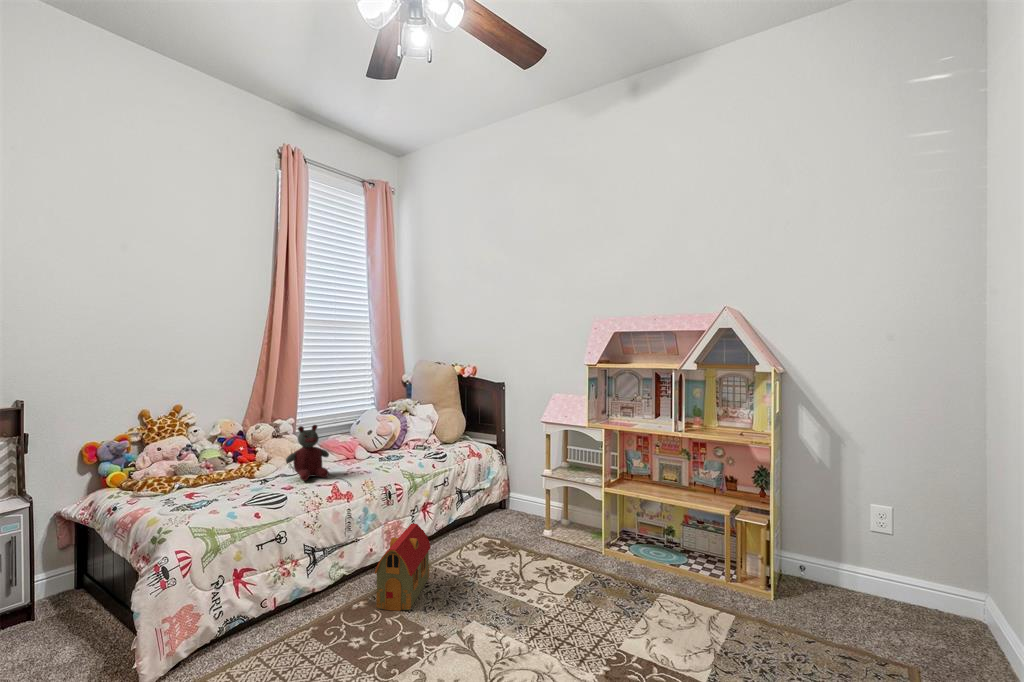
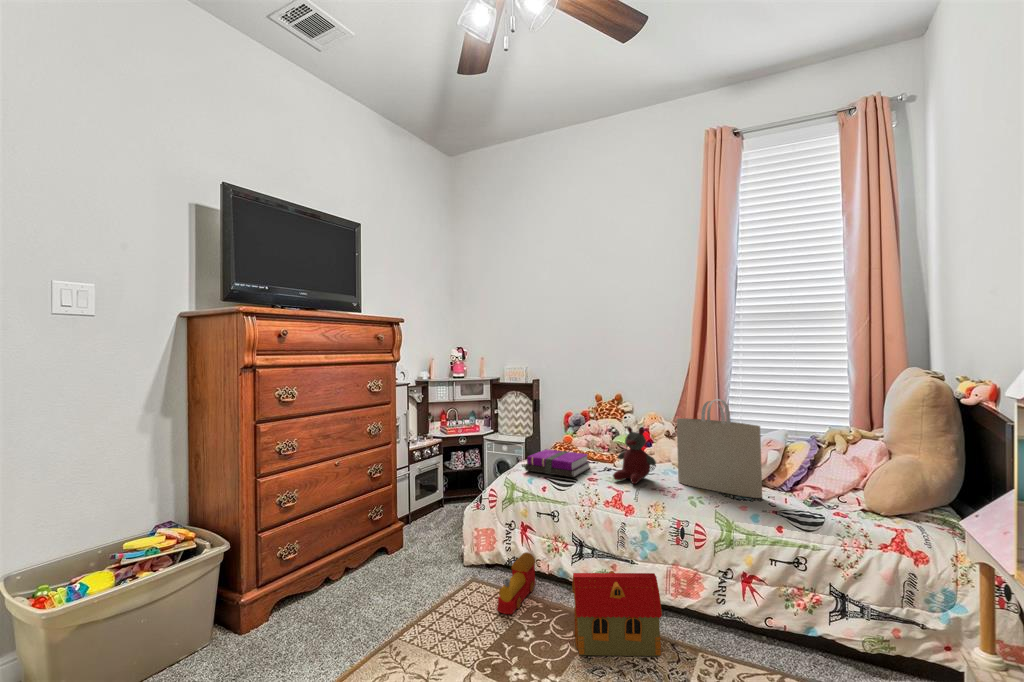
tote bag: none [338,389,400,467] -> present [677,399,762,498]
notebook: none [175,470,268,511] -> present [525,449,590,477]
toy train: none [263,589,325,652] -> present [497,552,536,614]

